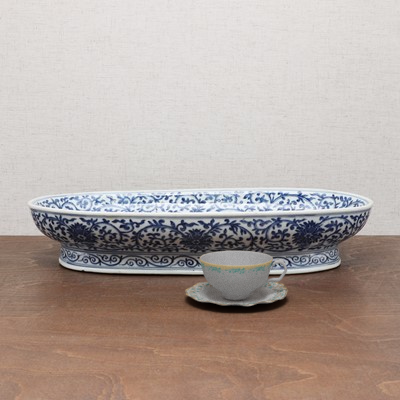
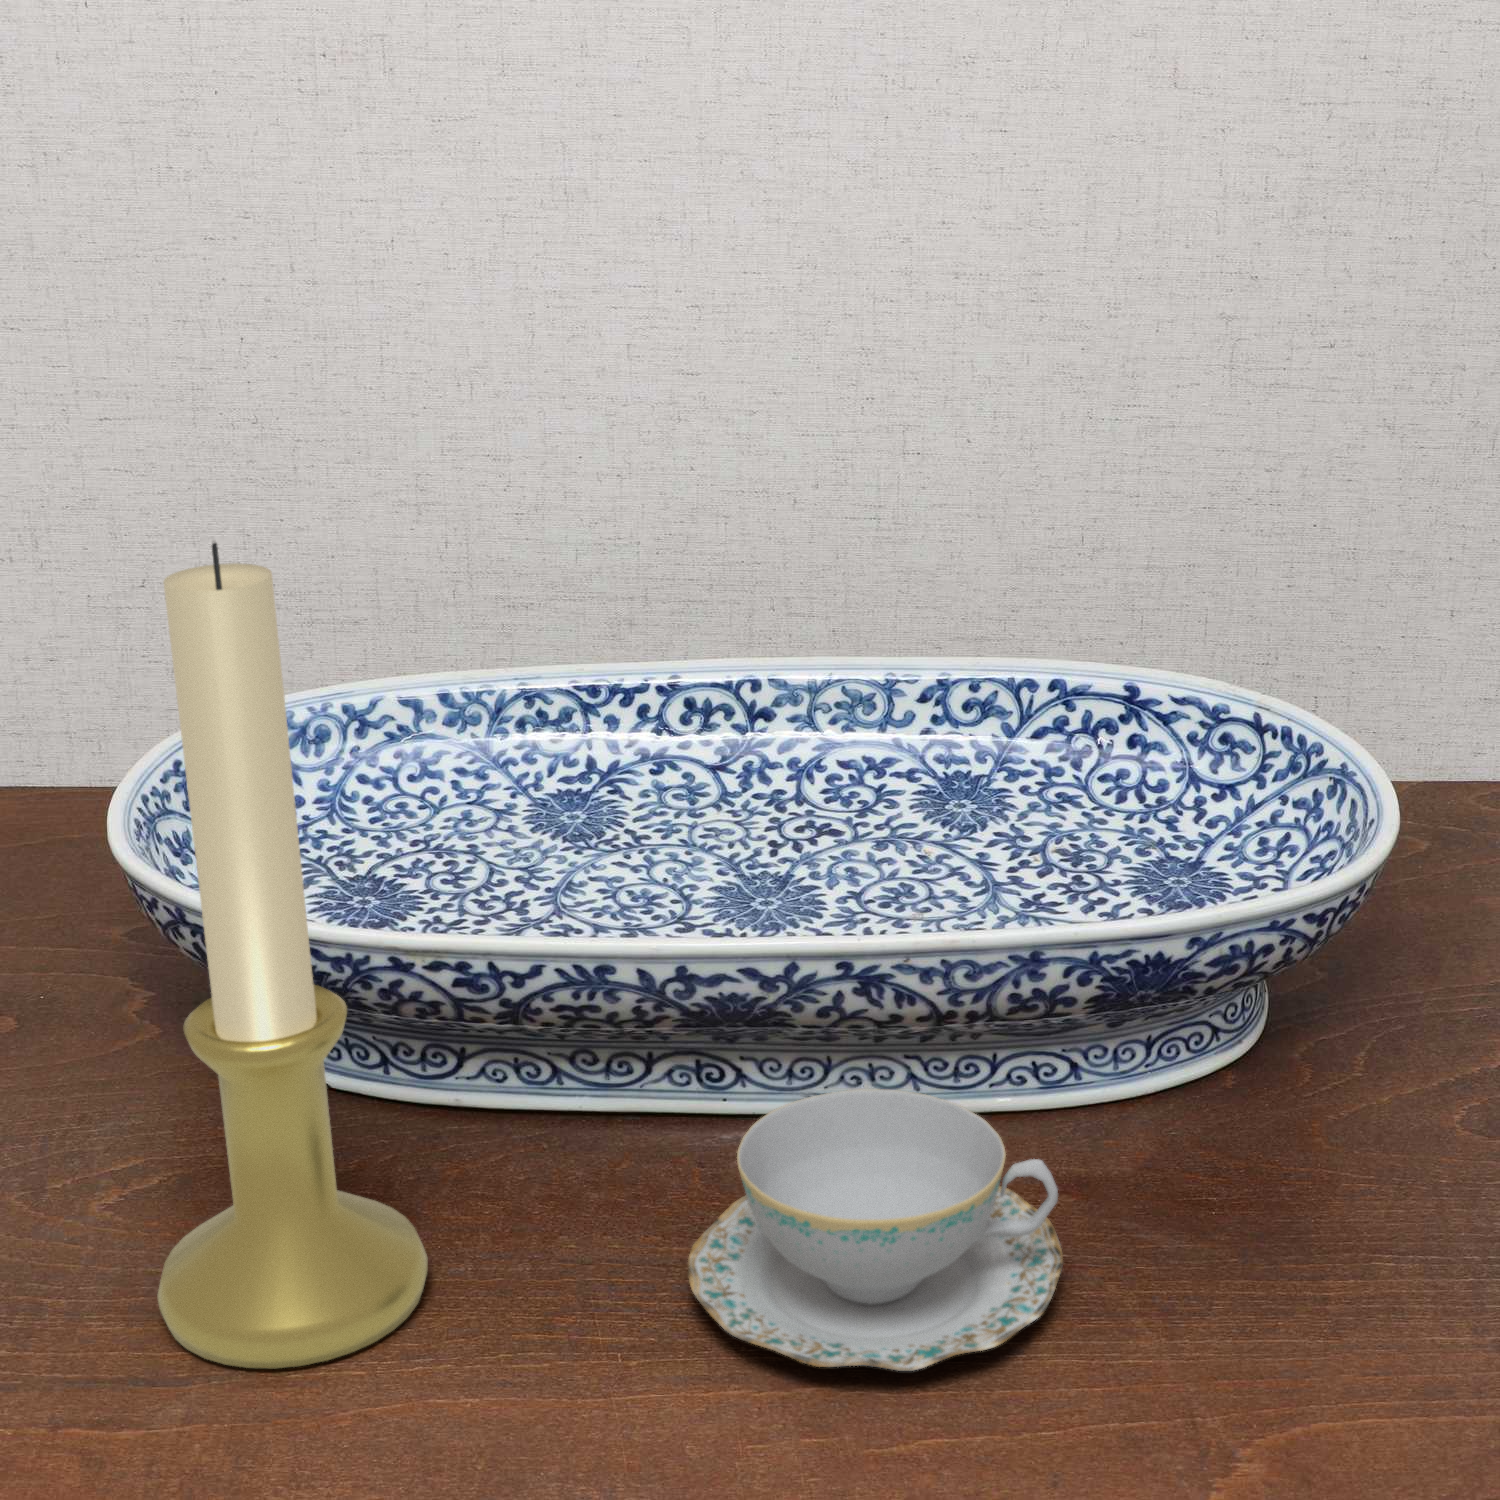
candle holder: none [37,81,113,310] -> present [158,543,427,1368]

